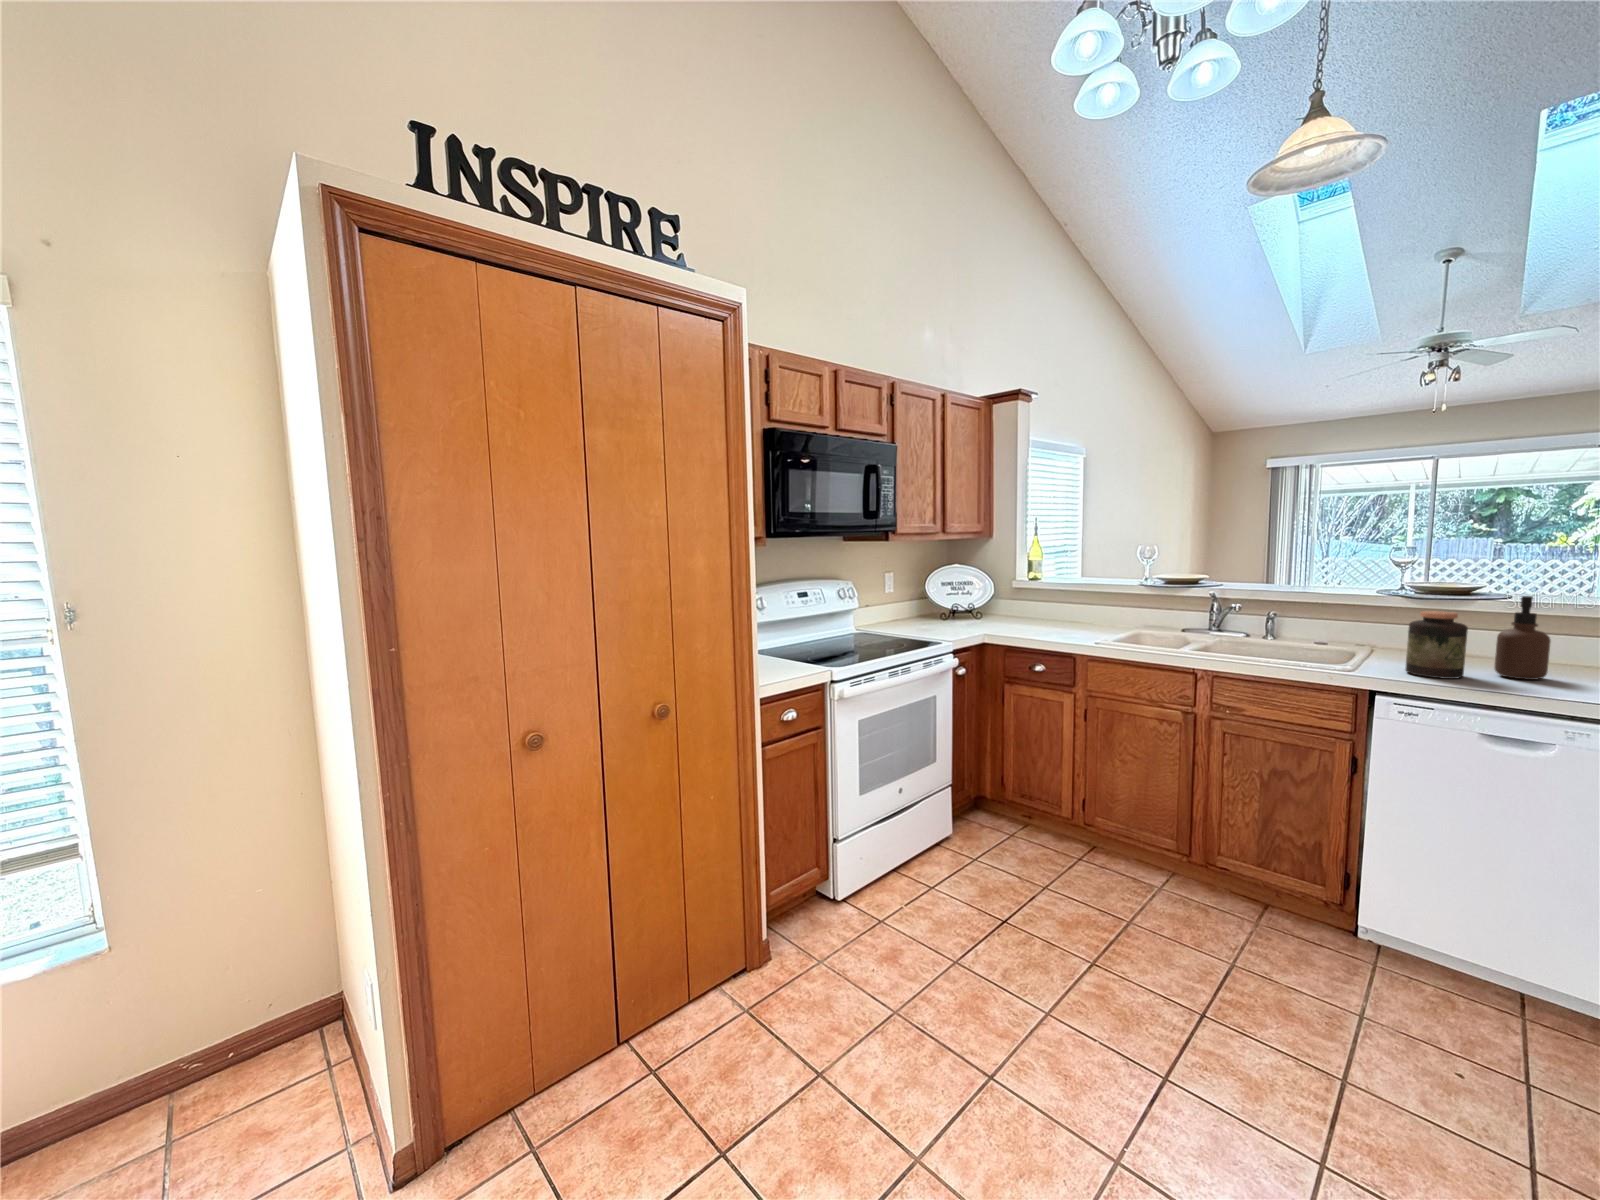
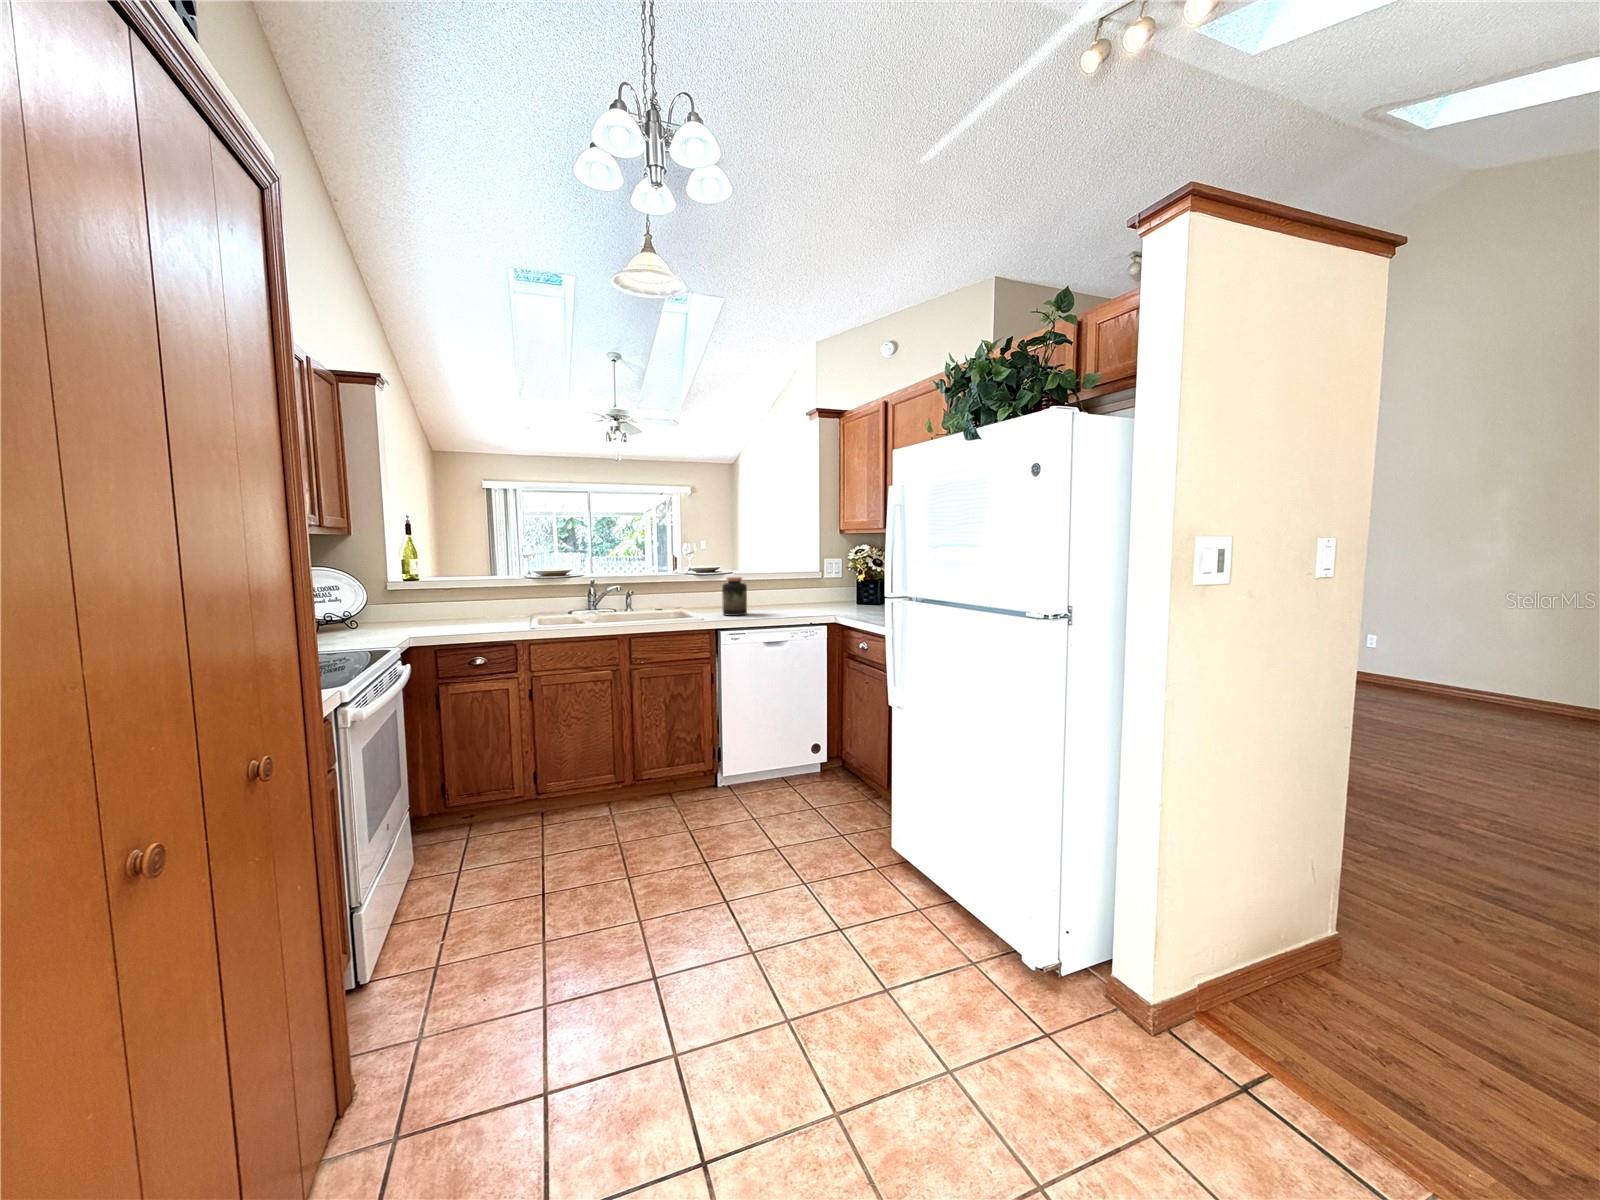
soap dispenser: present [1495,596,1551,680] -> none [752,566,771,611]

